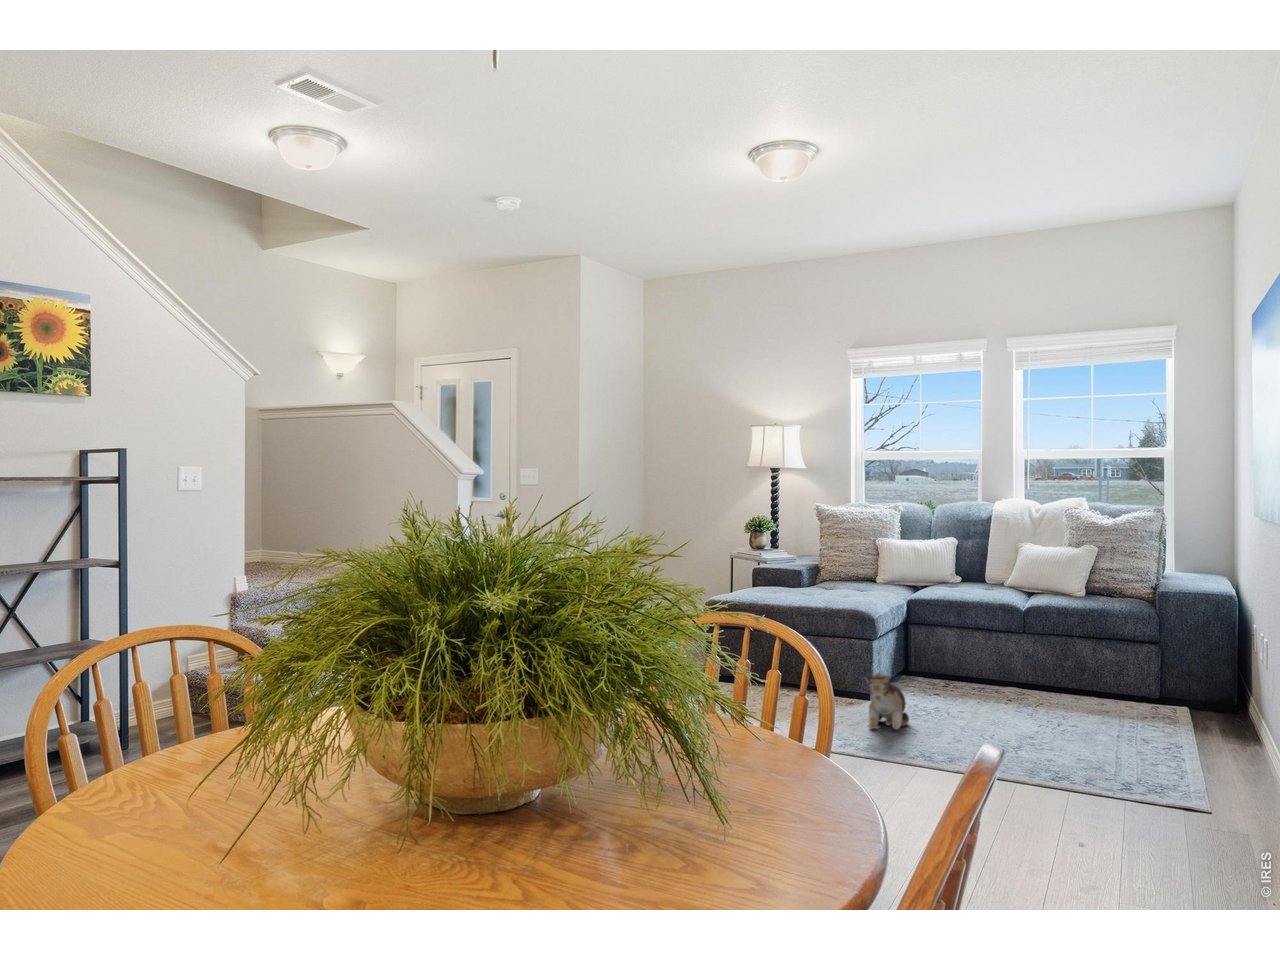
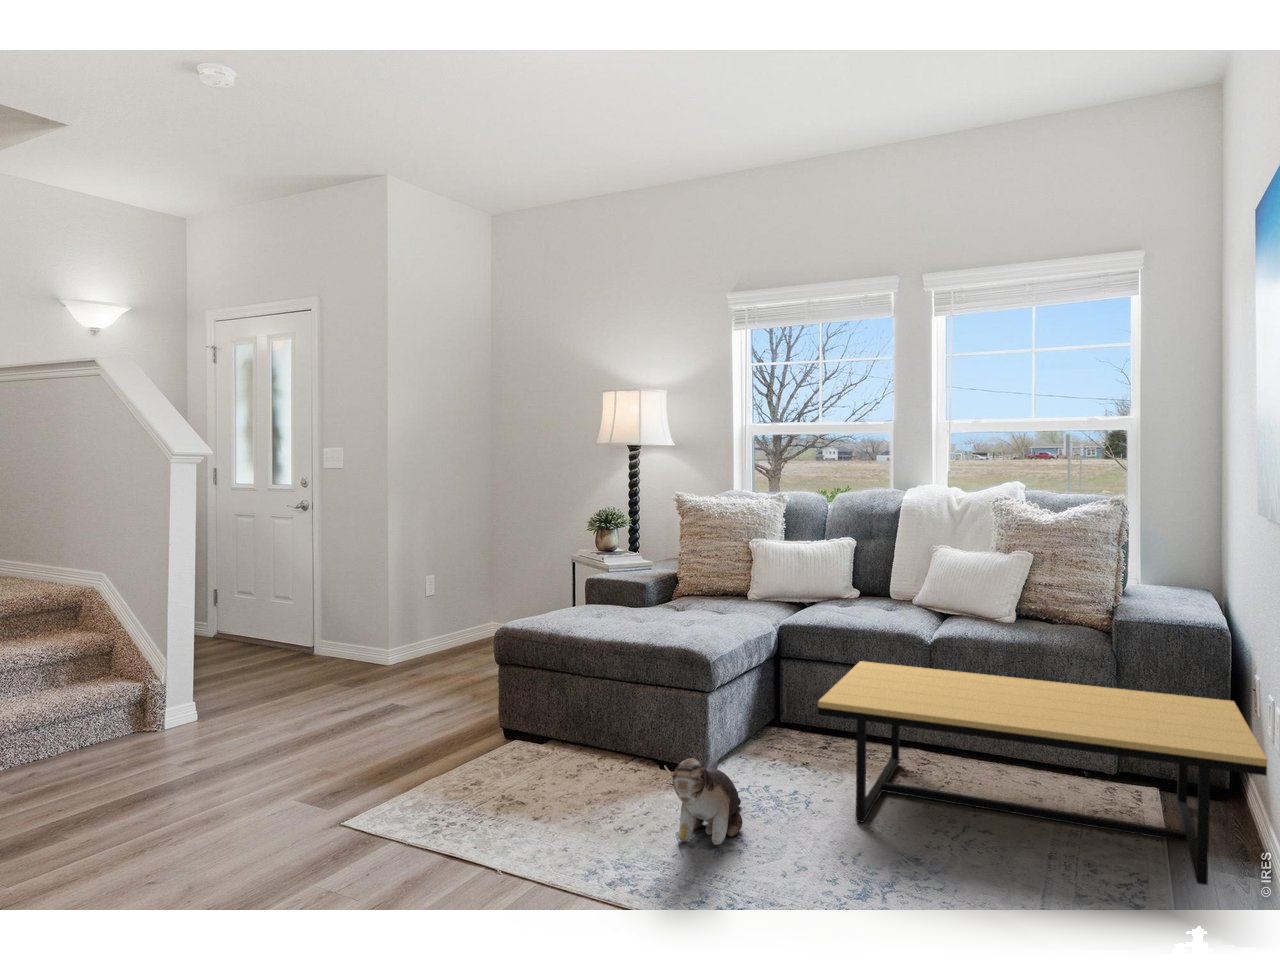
coffee table: none [956,621,1256,750] -> present [818,661,1267,885]

